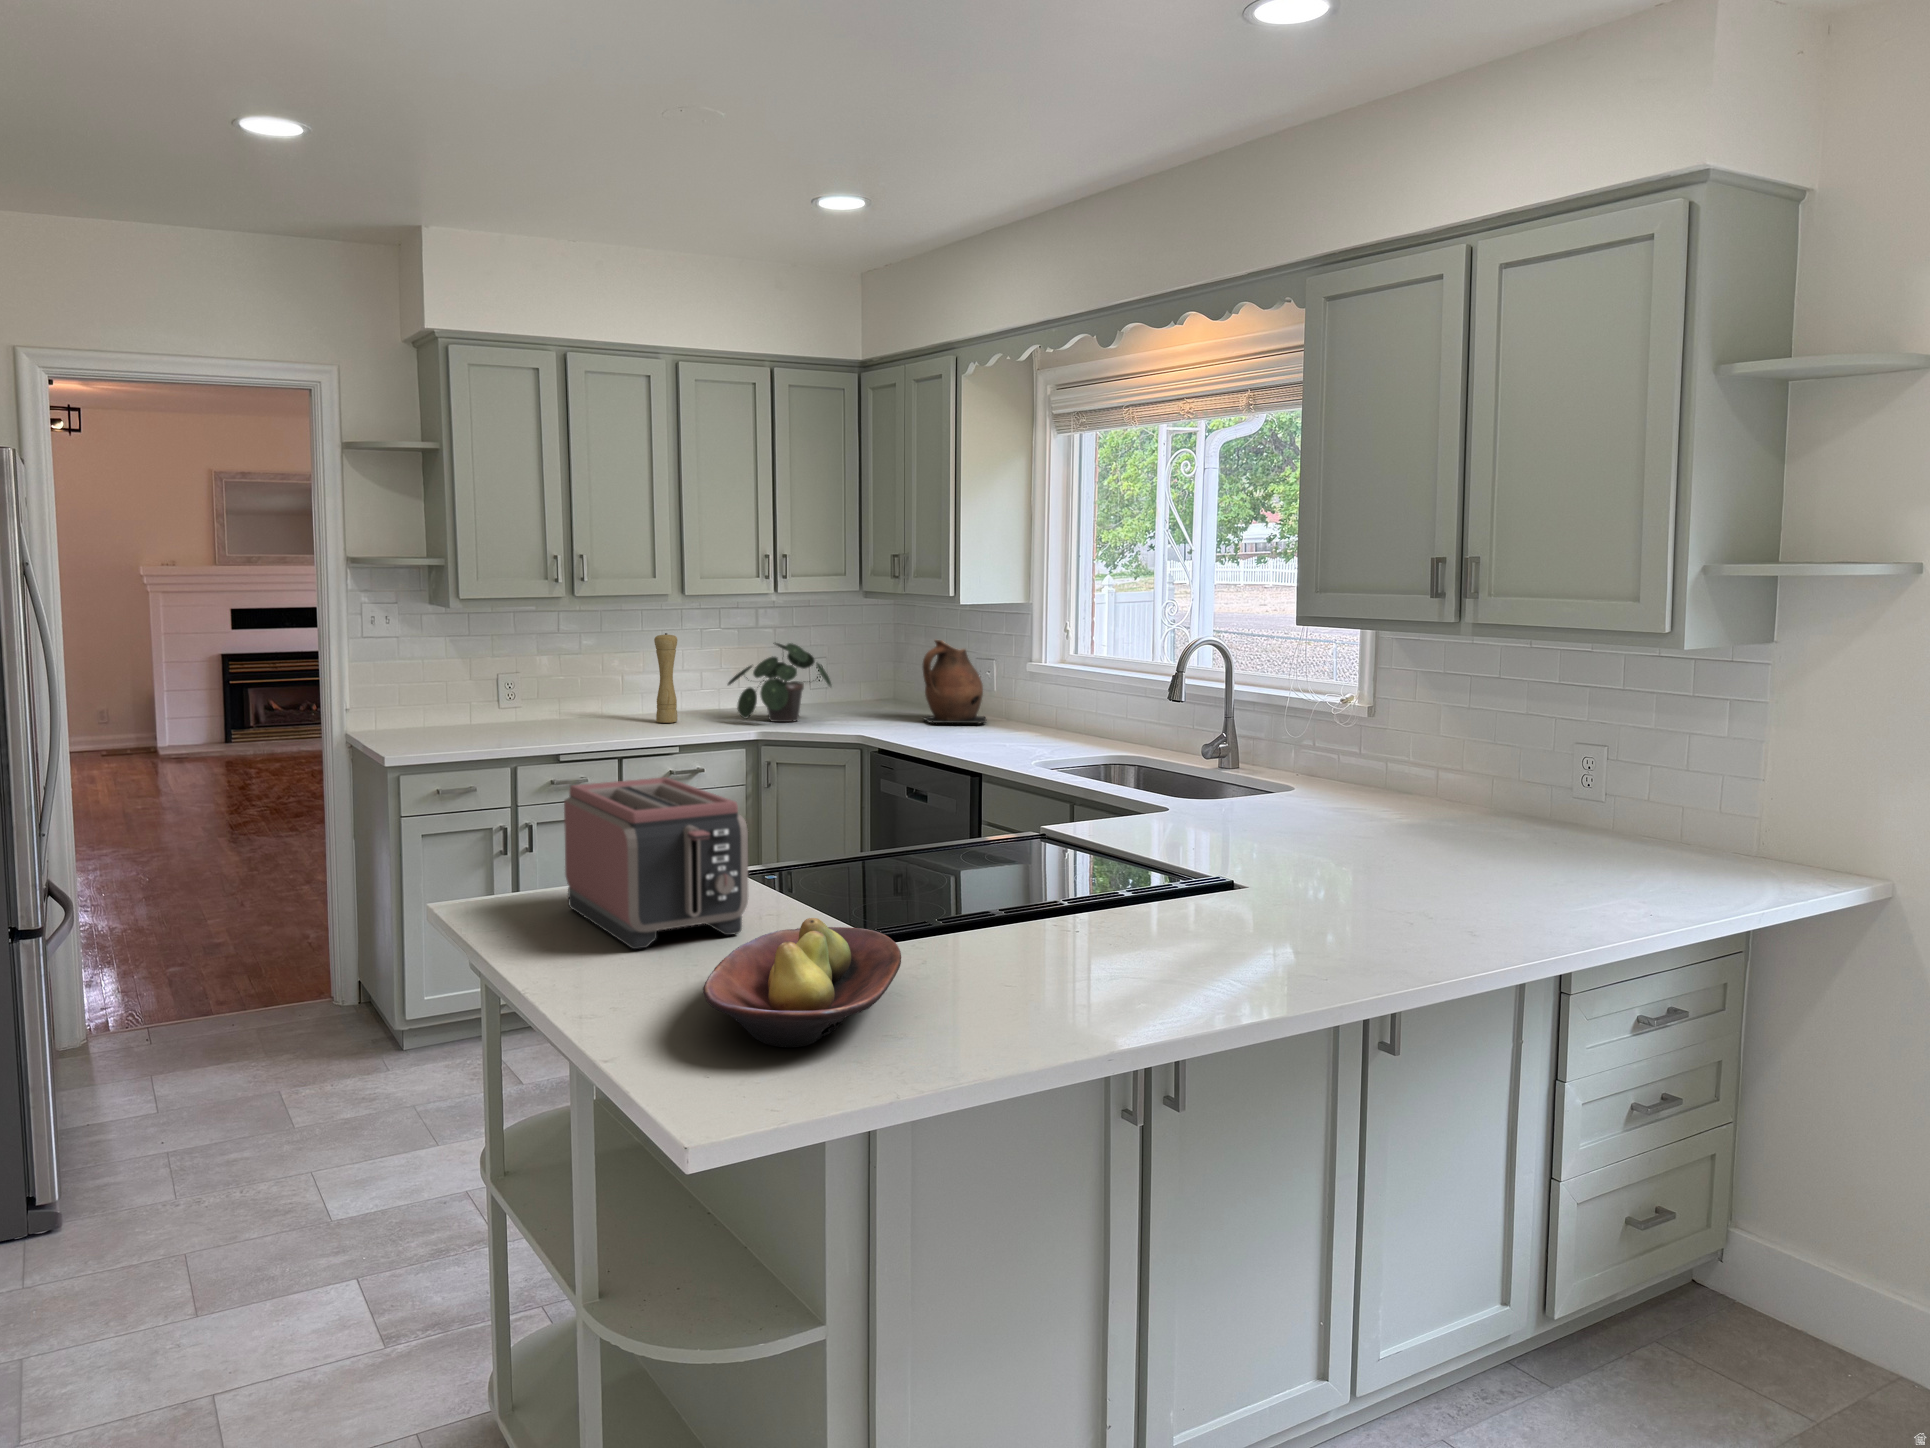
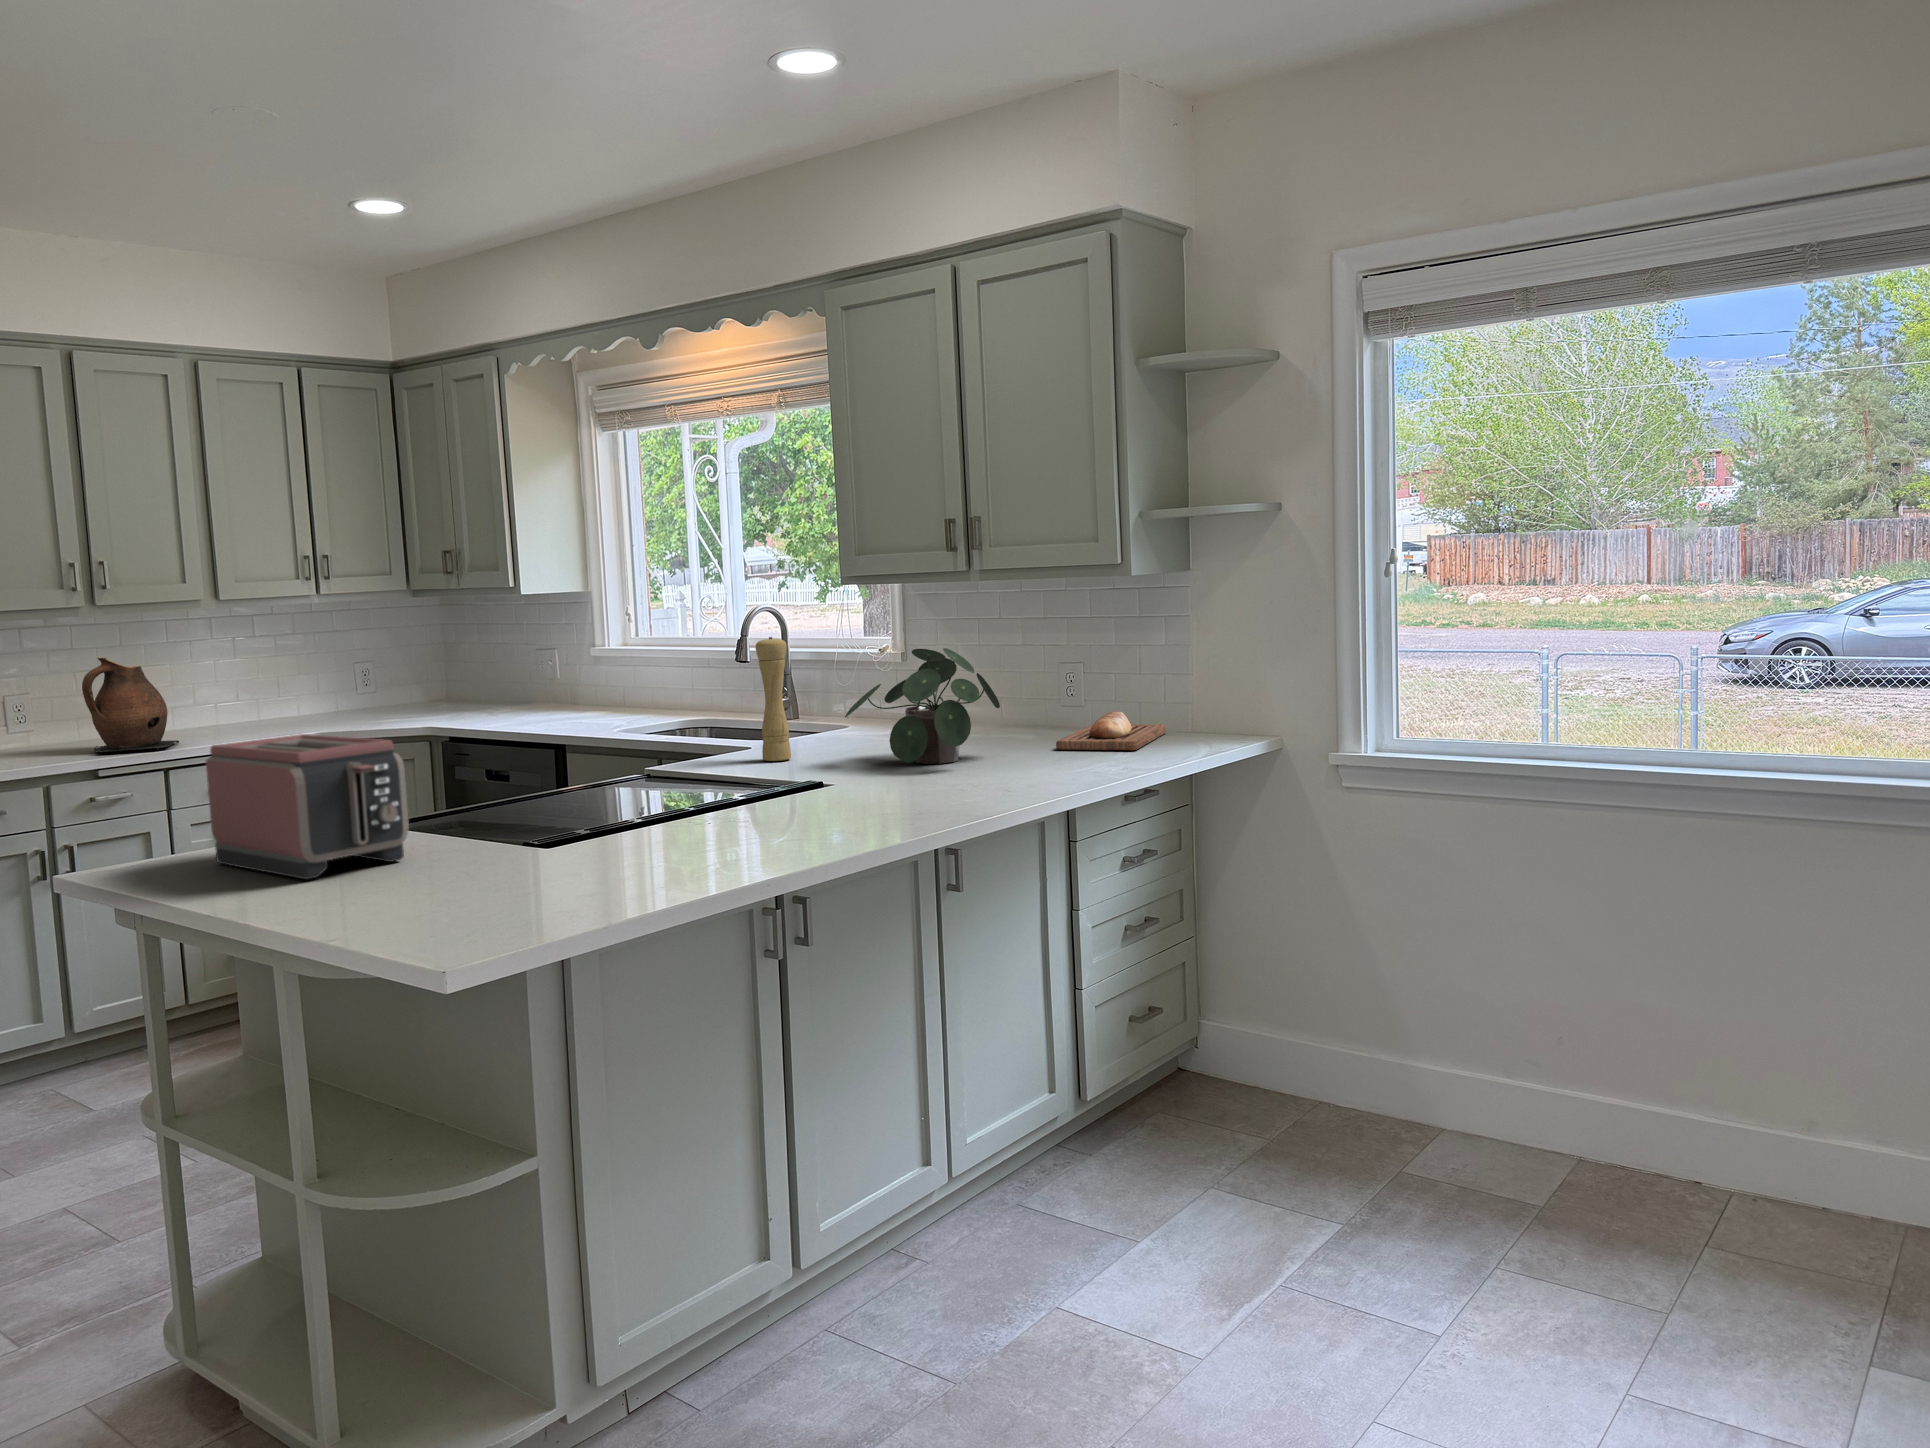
pepper mill: present [654,633,678,723] -> present [756,637,791,761]
ceramic pitcher: present [923,640,986,724] -> present [82,658,179,752]
potted plant: present [728,643,831,722] -> present [845,648,1000,764]
bread loaf: none [1552,814,1712,874] -> present [1056,712,1166,750]
fruit bowl: present [703,918,901,1047] -> none [409,818,575,915]

